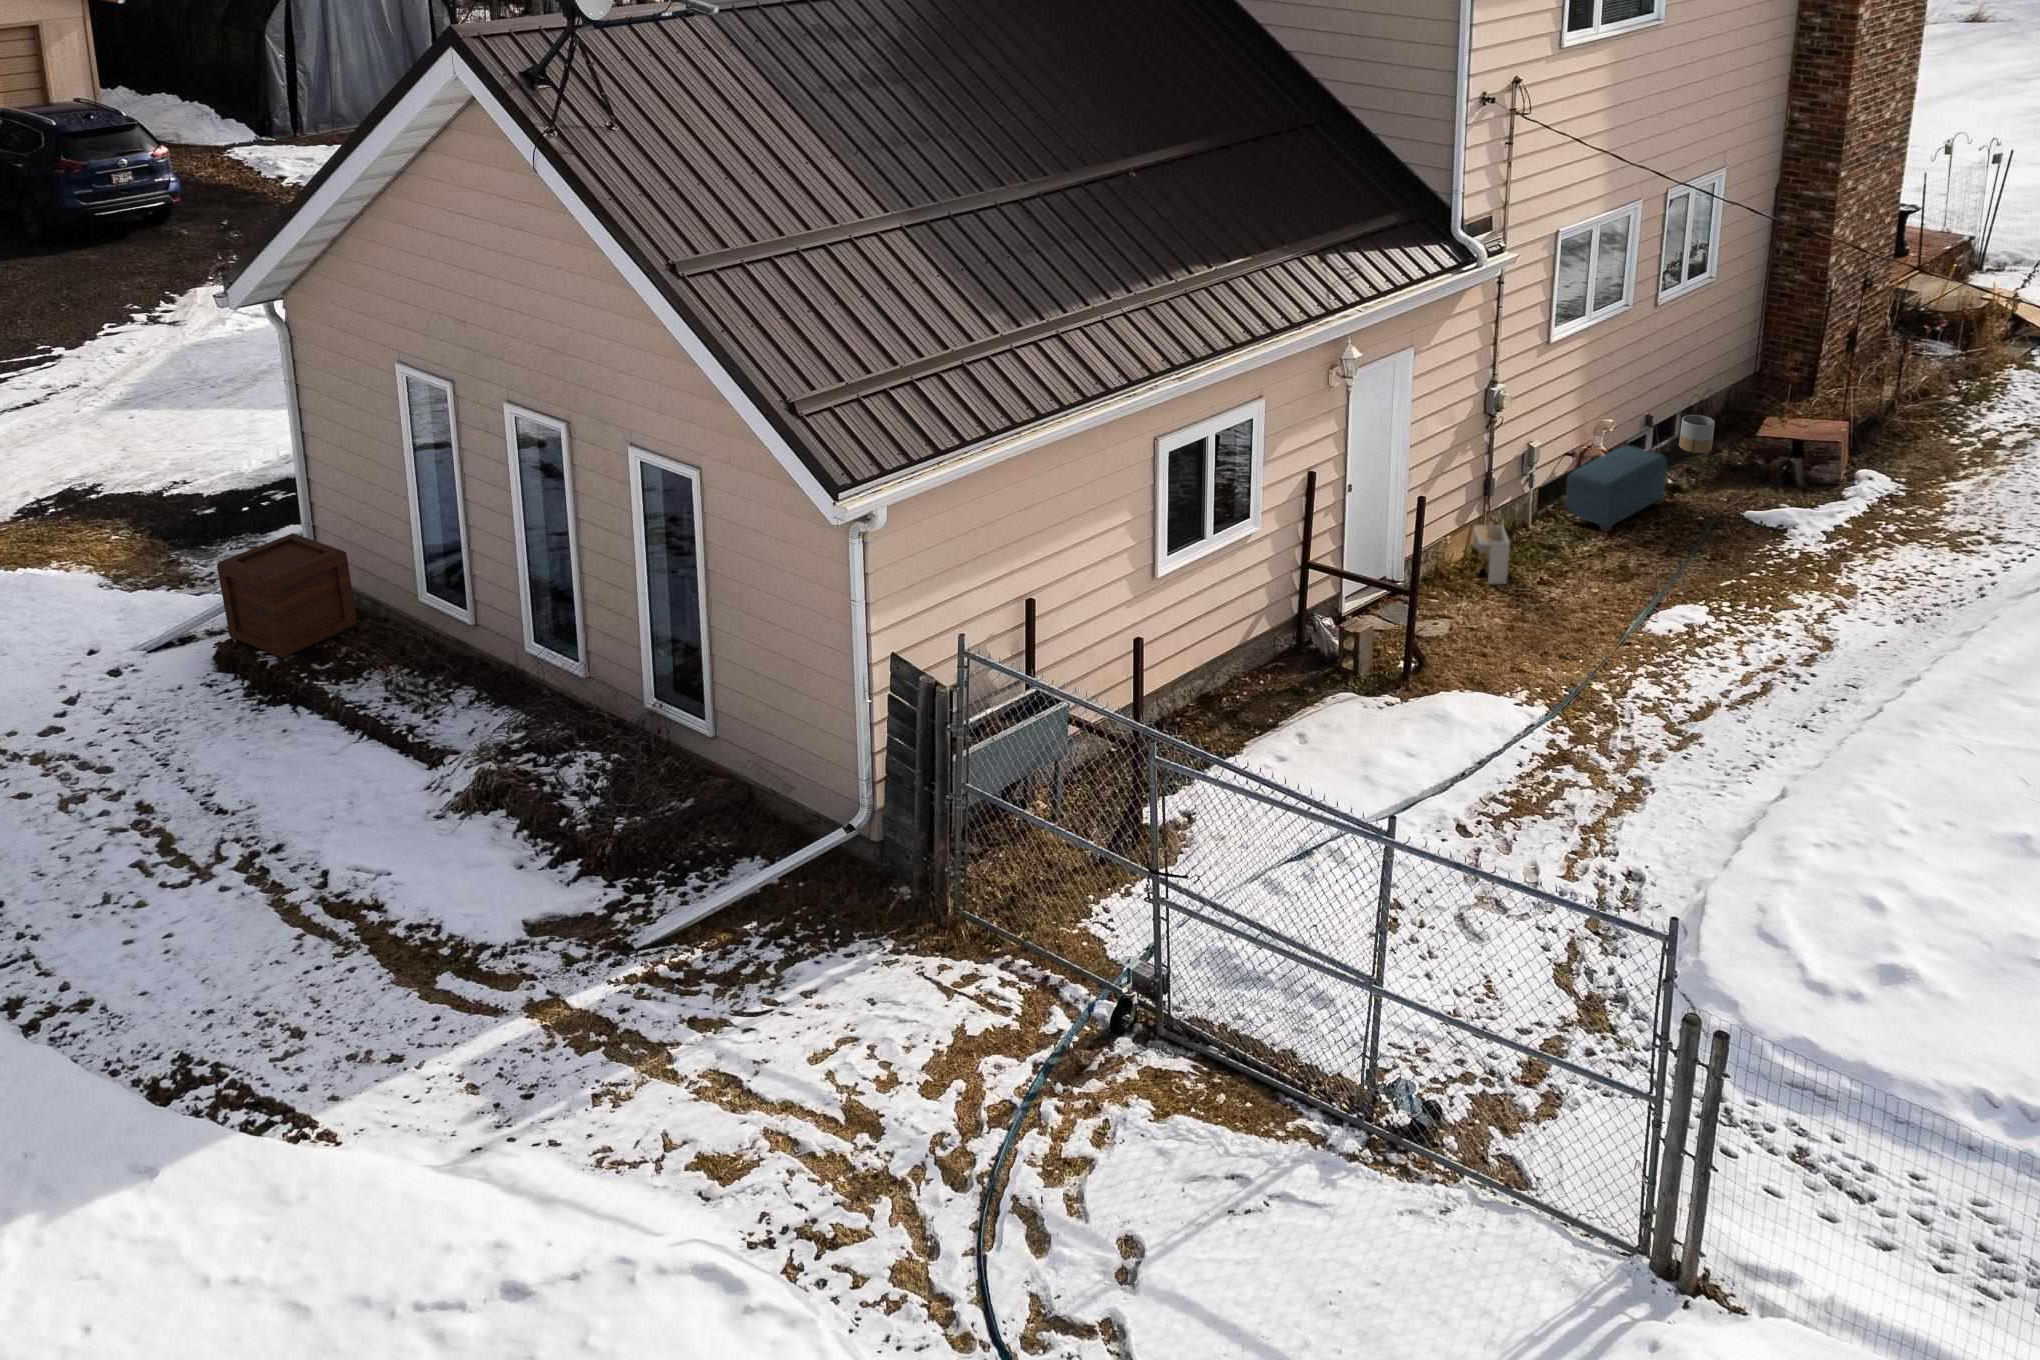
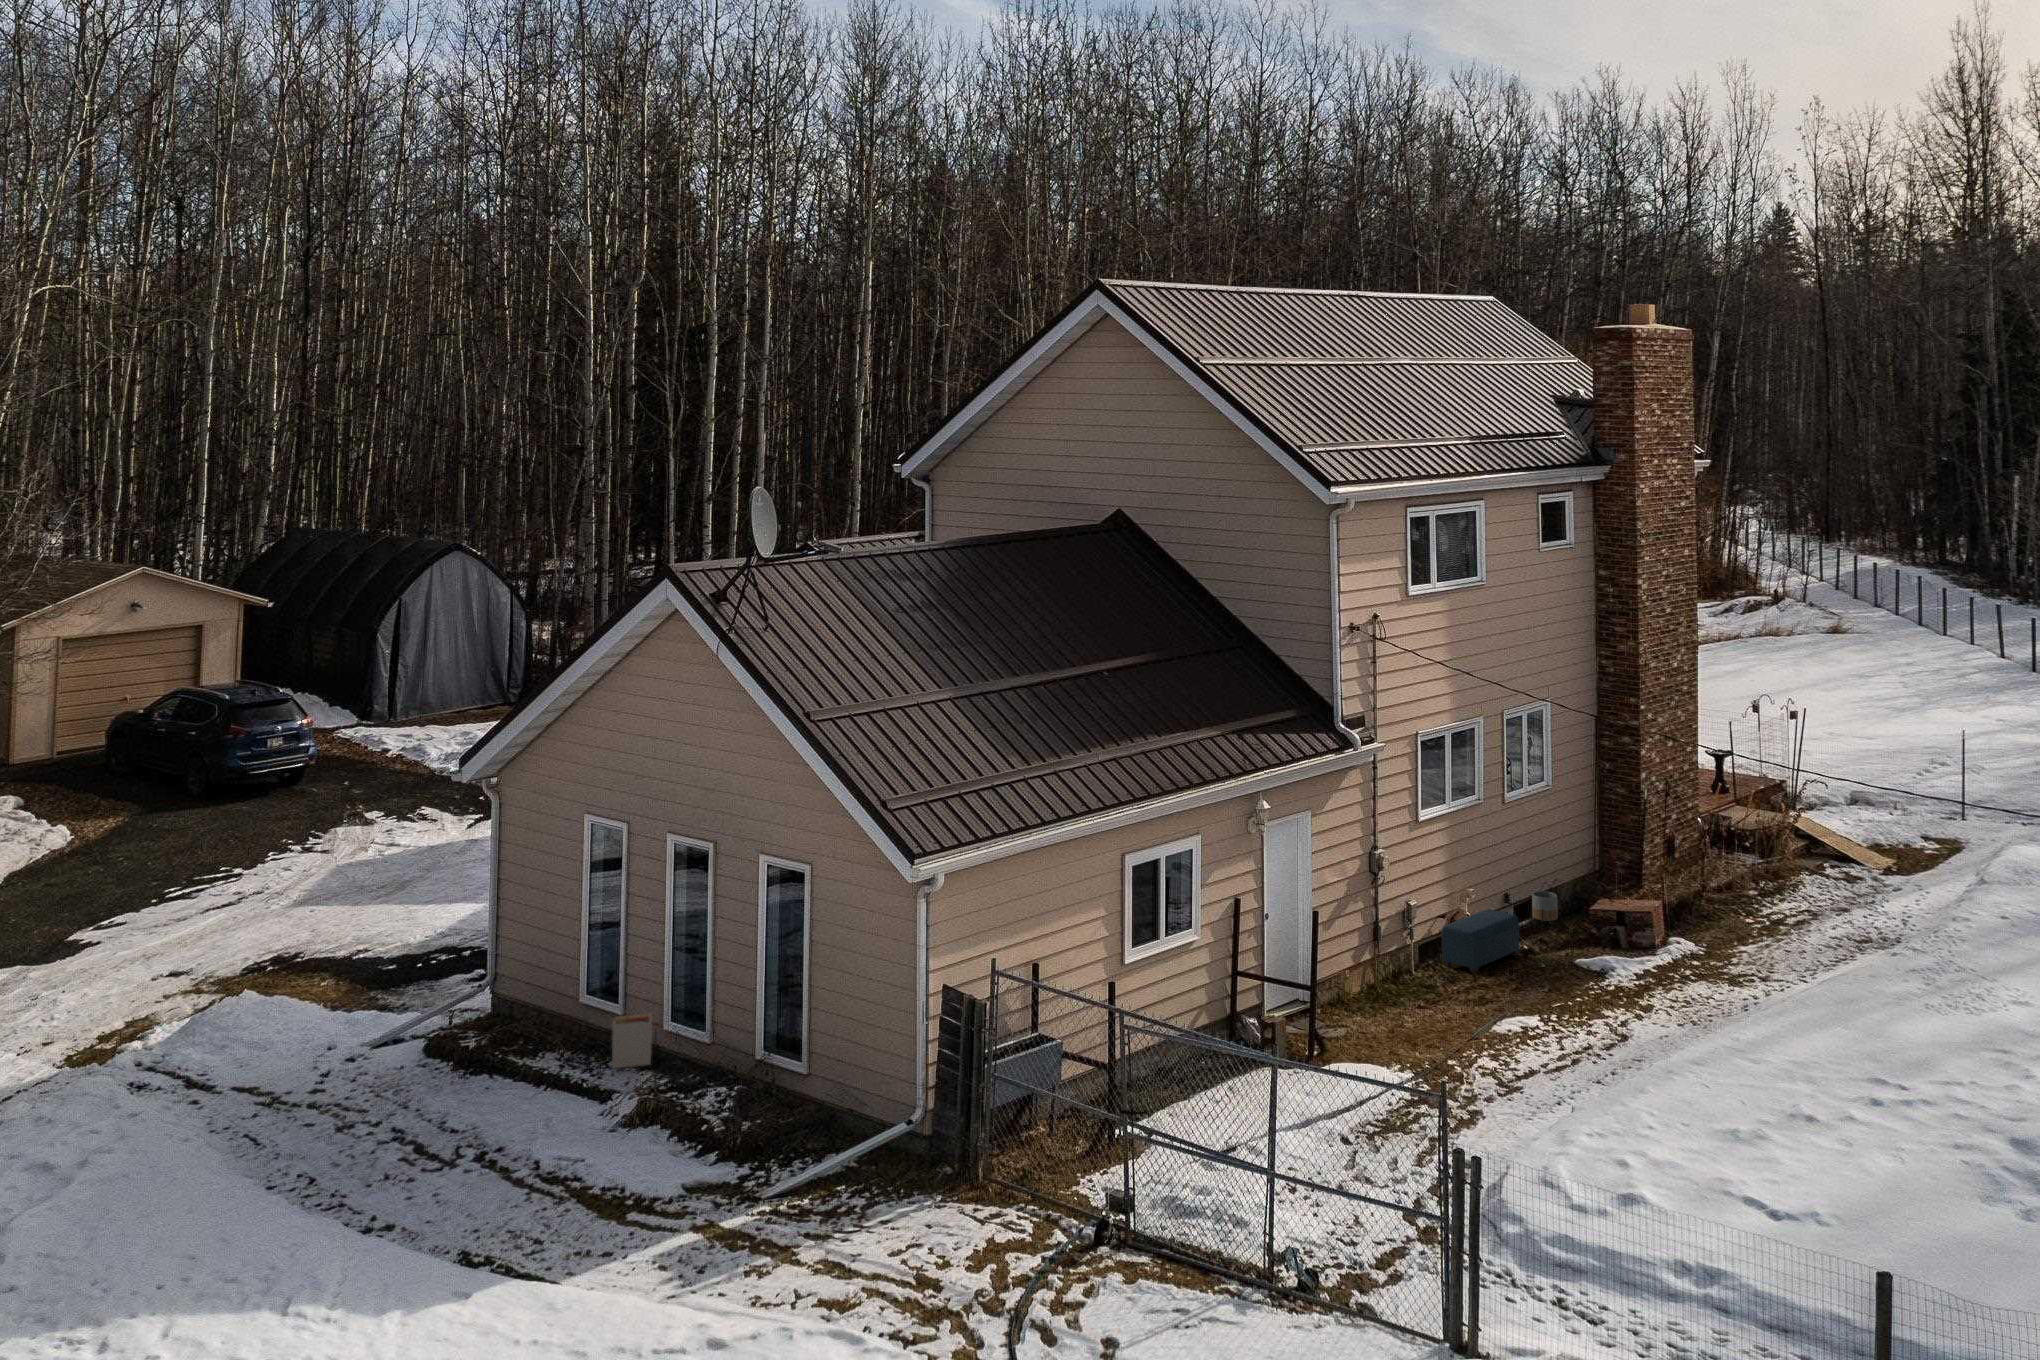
storage bin: present [1473,525,1510,584] -> present [612,1013,652,1068]
wooden crate: present [217,533,357,658] -> none [446,949,540,1040]

